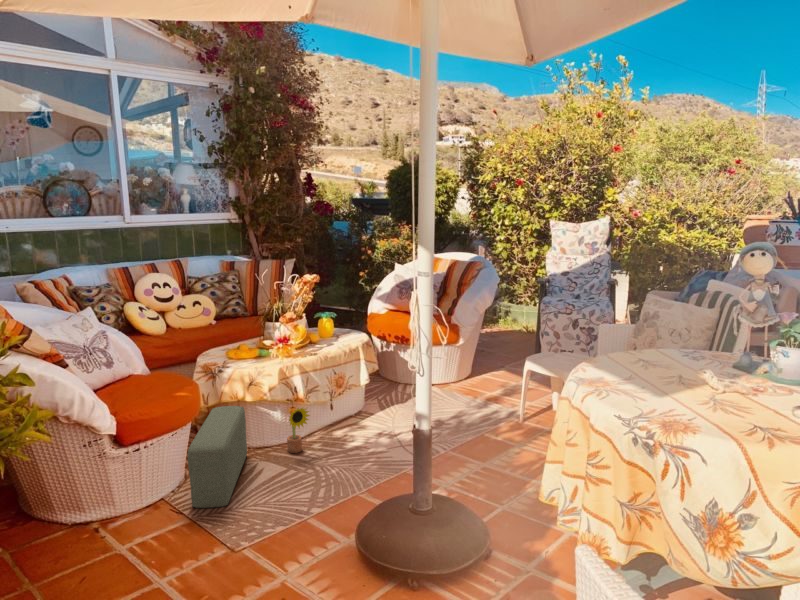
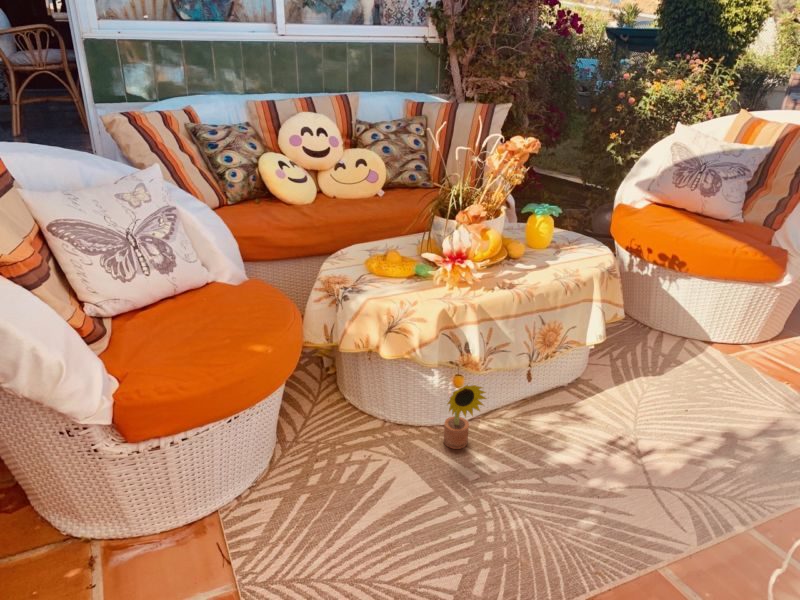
pouf: present [188,406,247,508] -> none [244,356,379,560]

